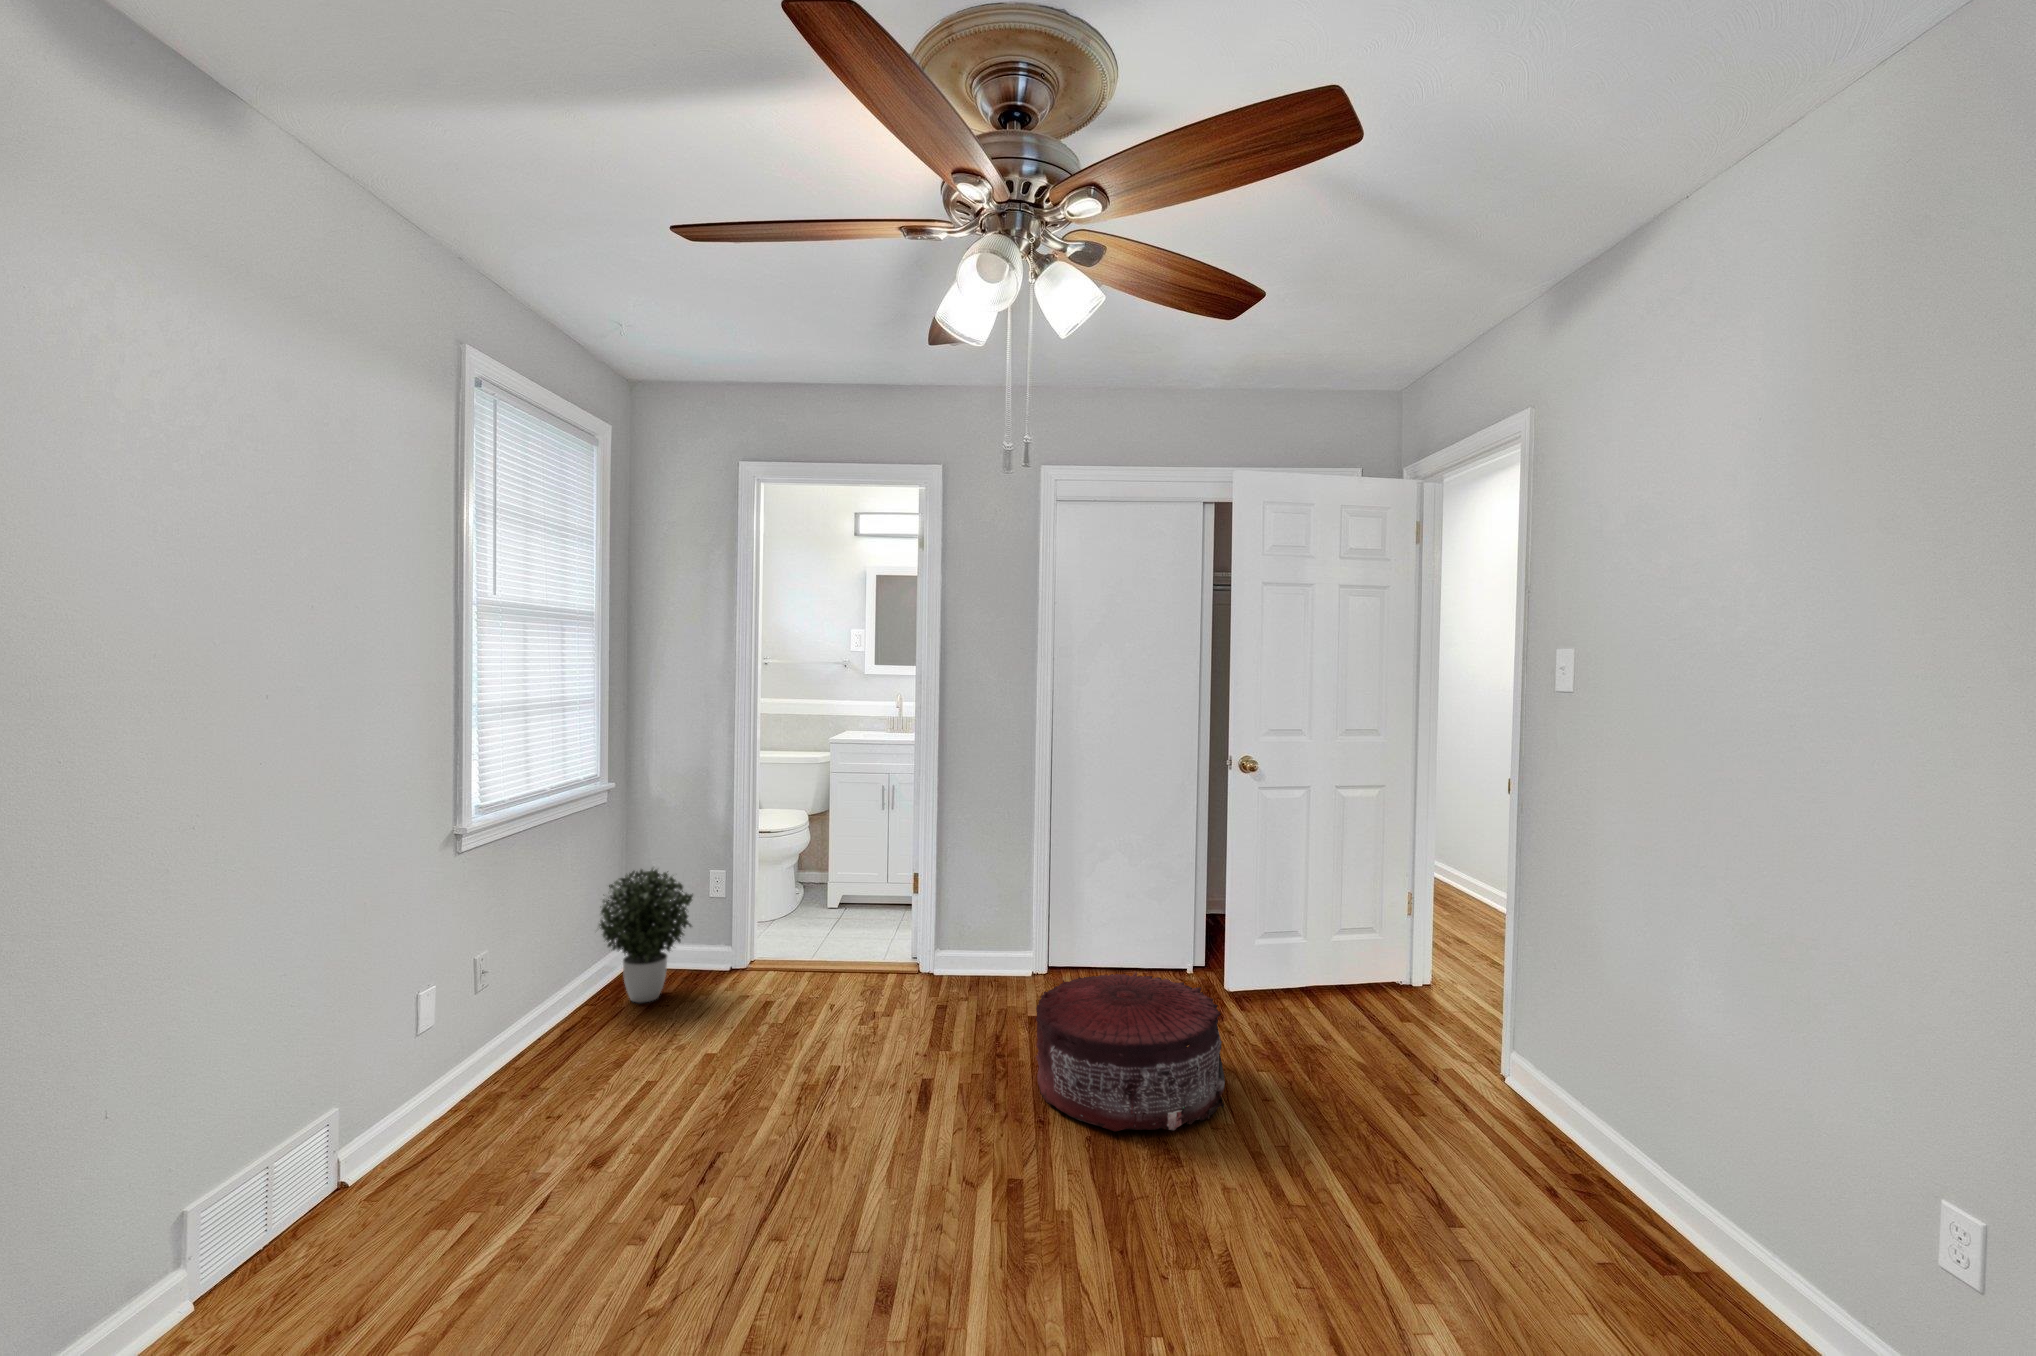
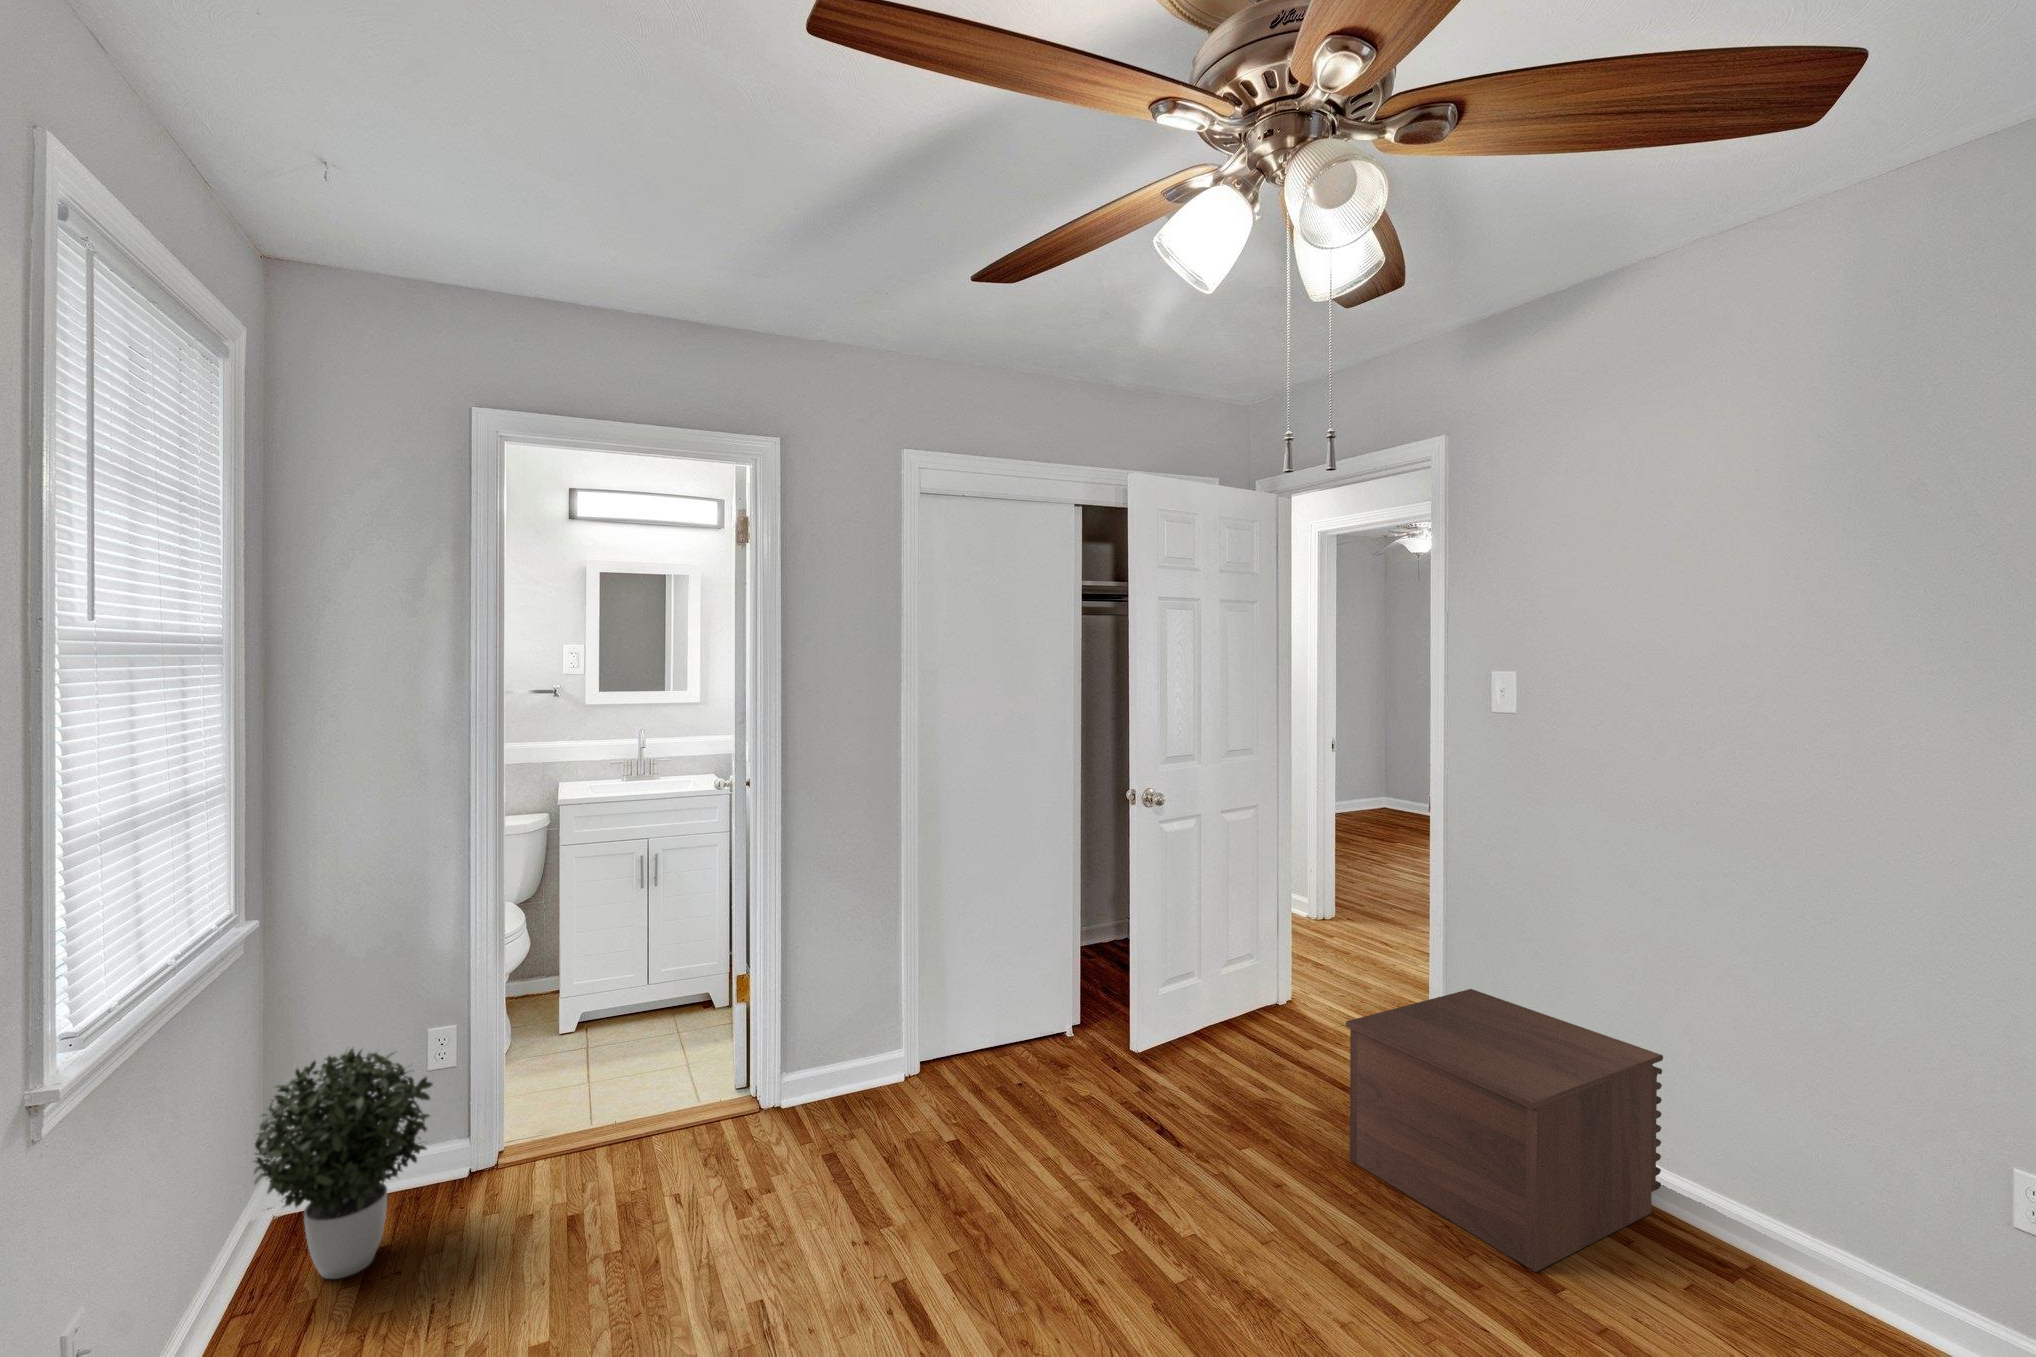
nightstand: none [1351,970,1662,1209] -> present [1346,989,1663,1272]
pouf: present [1036,972,1225,1132] -> none [1020,1064,1259,1287]

